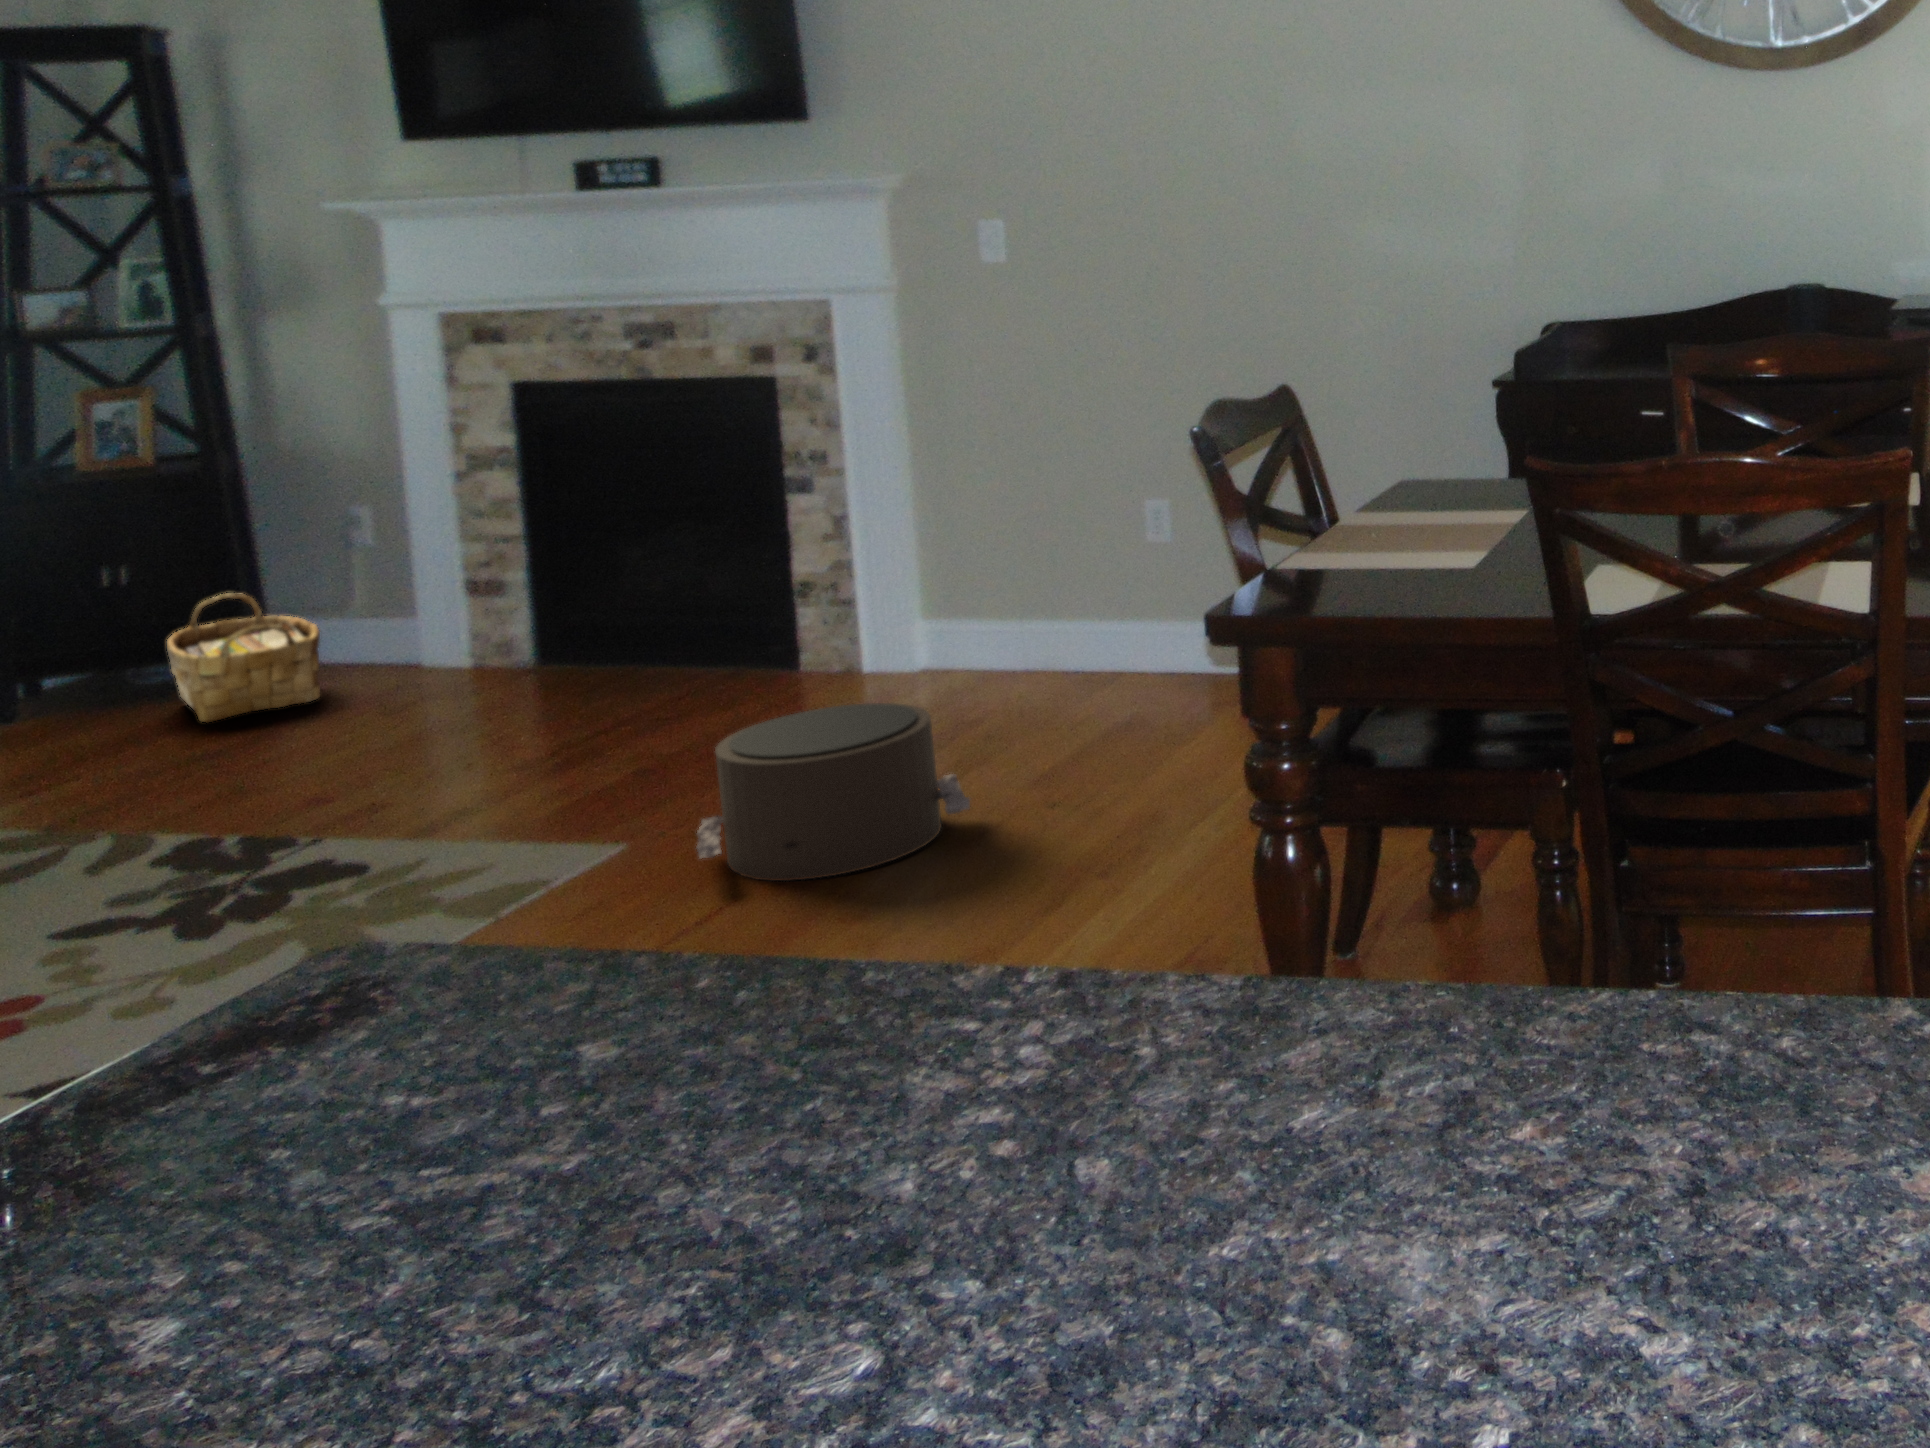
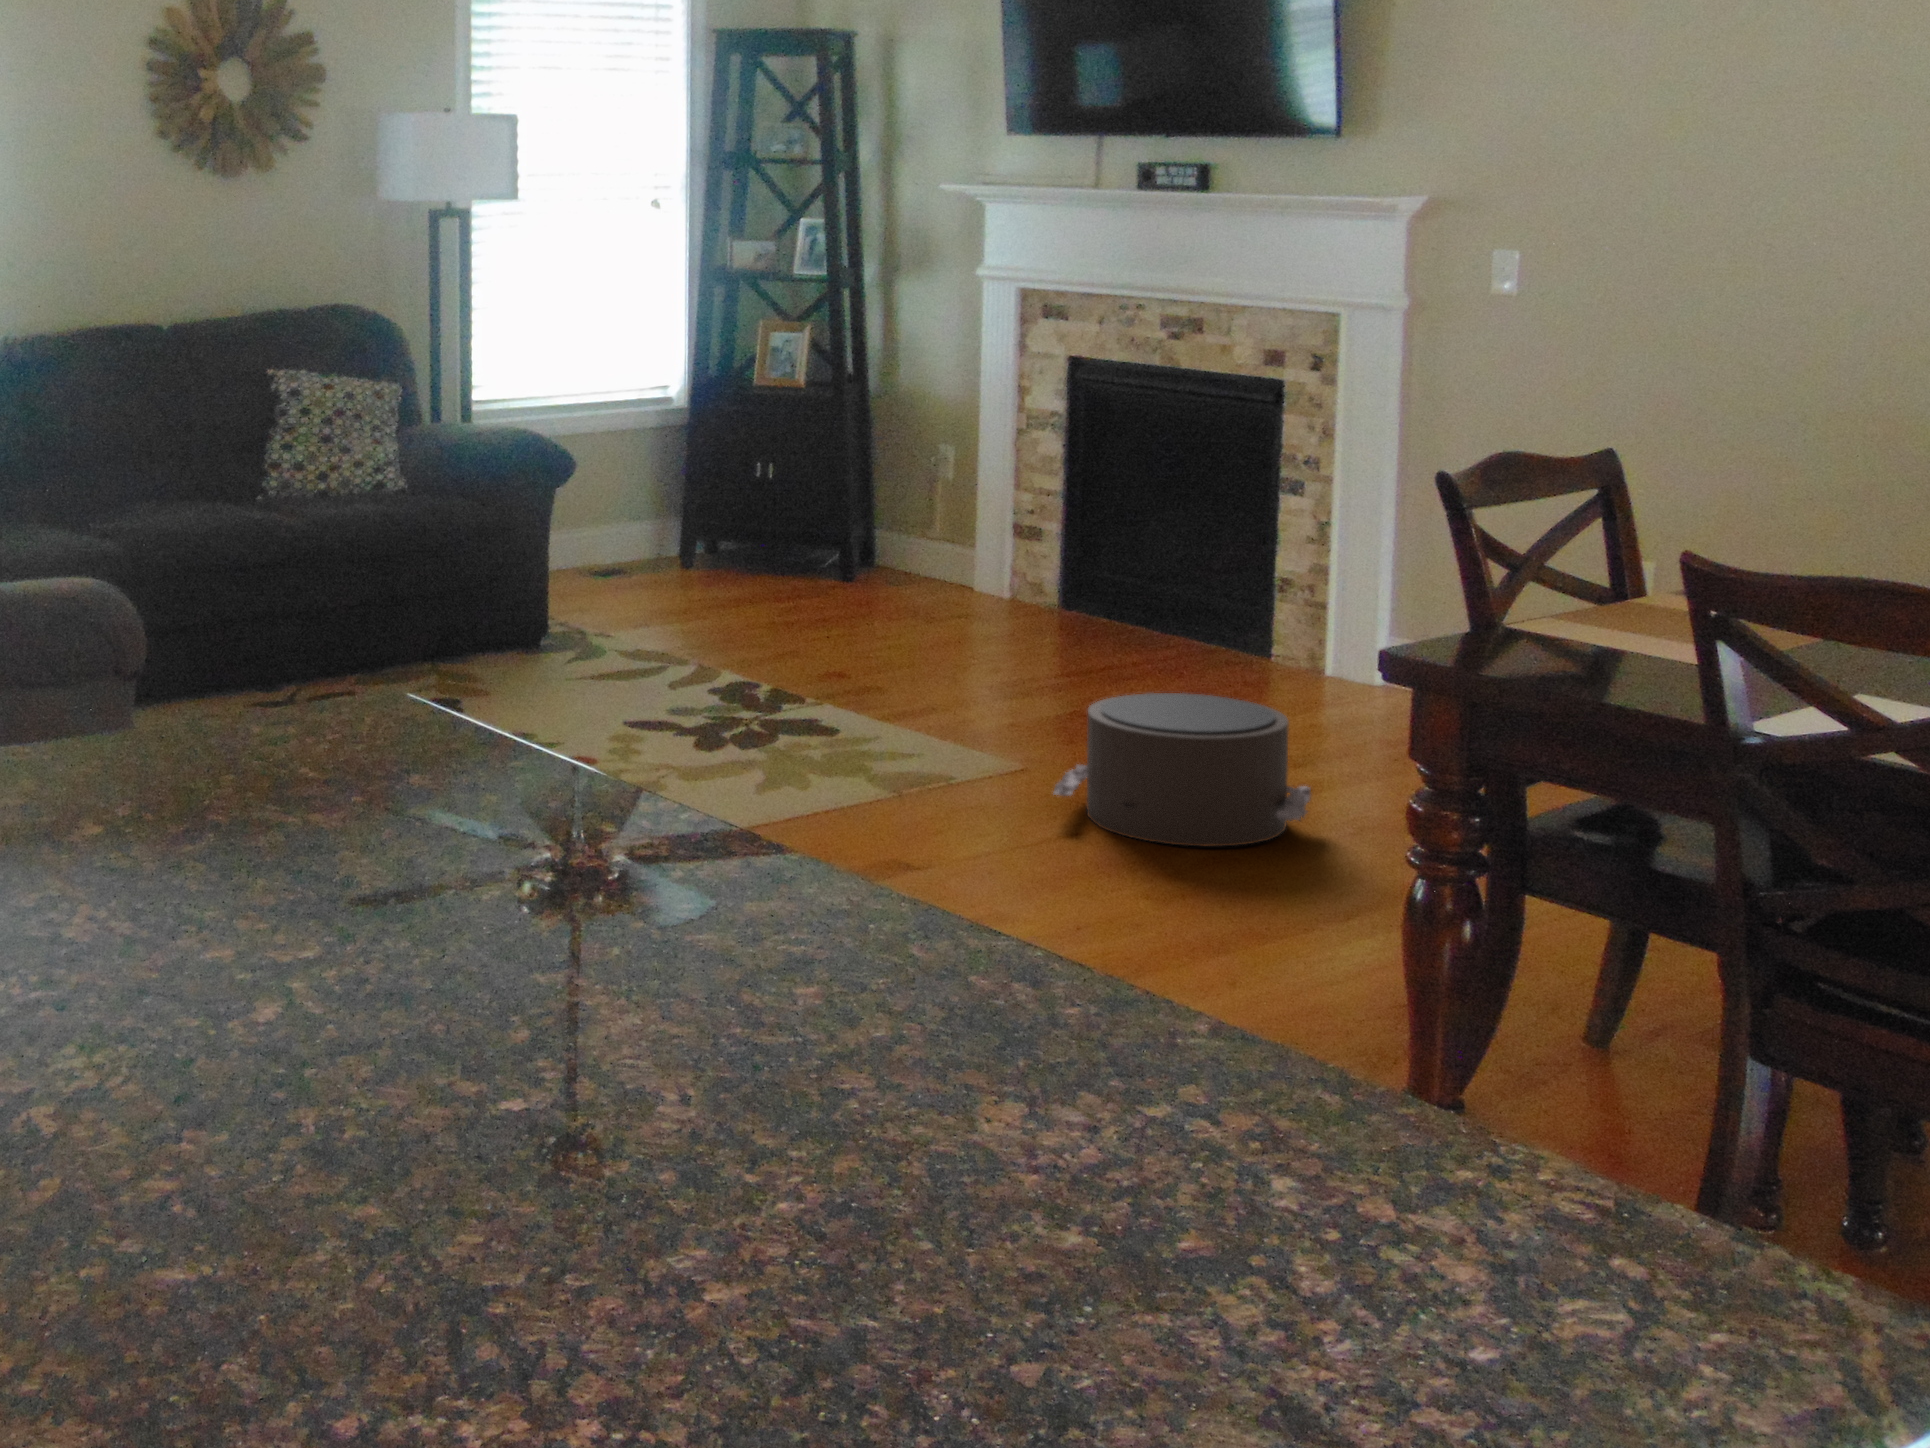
woven basket: present [167,593,320,722] -> none [789,500,895,600]

